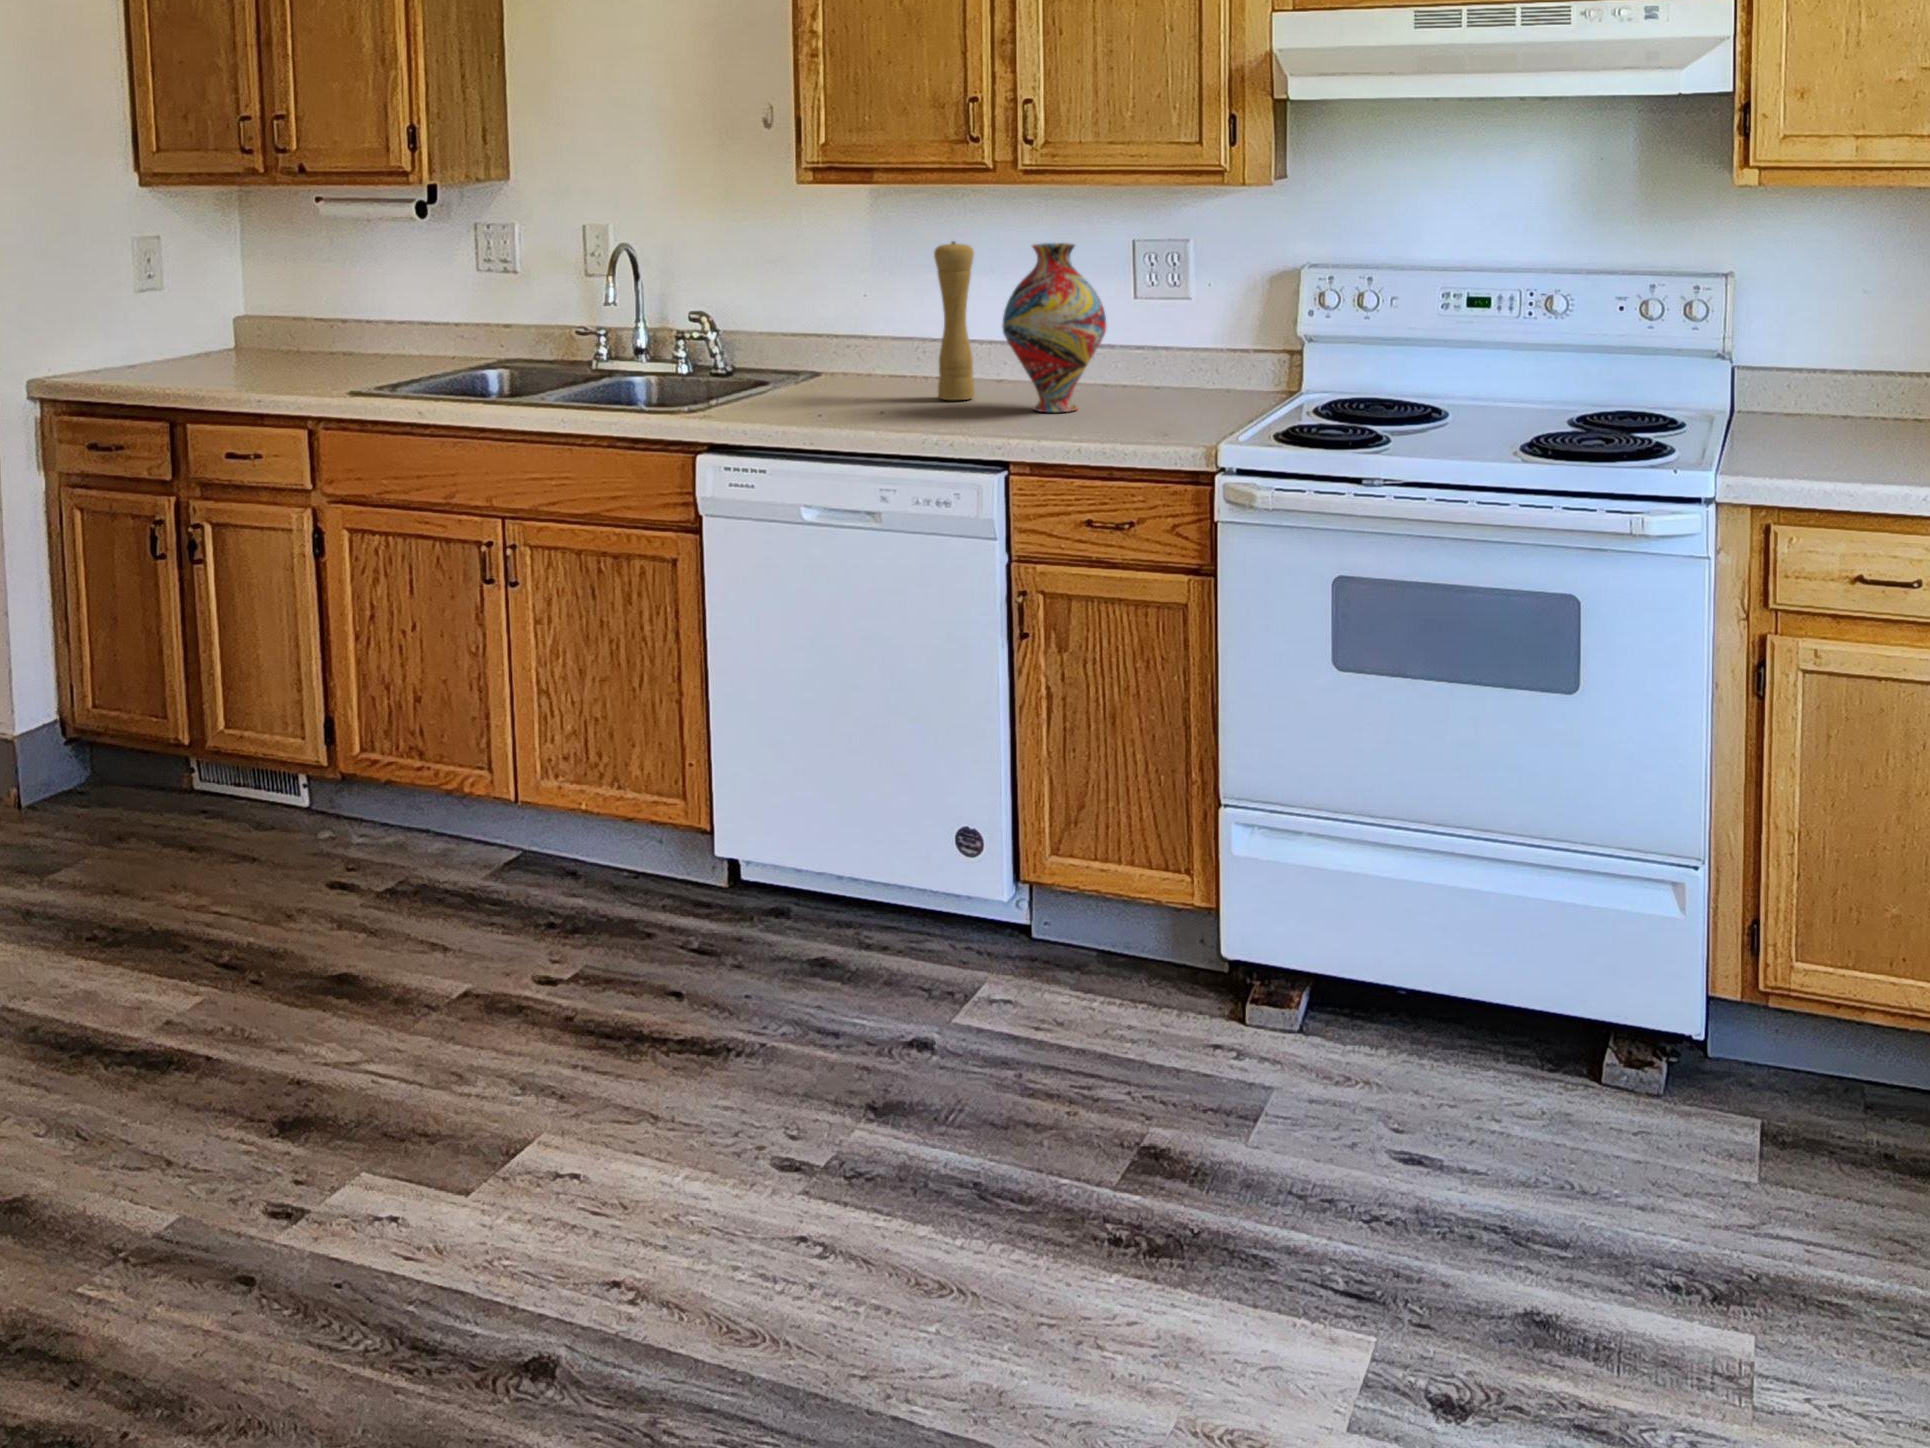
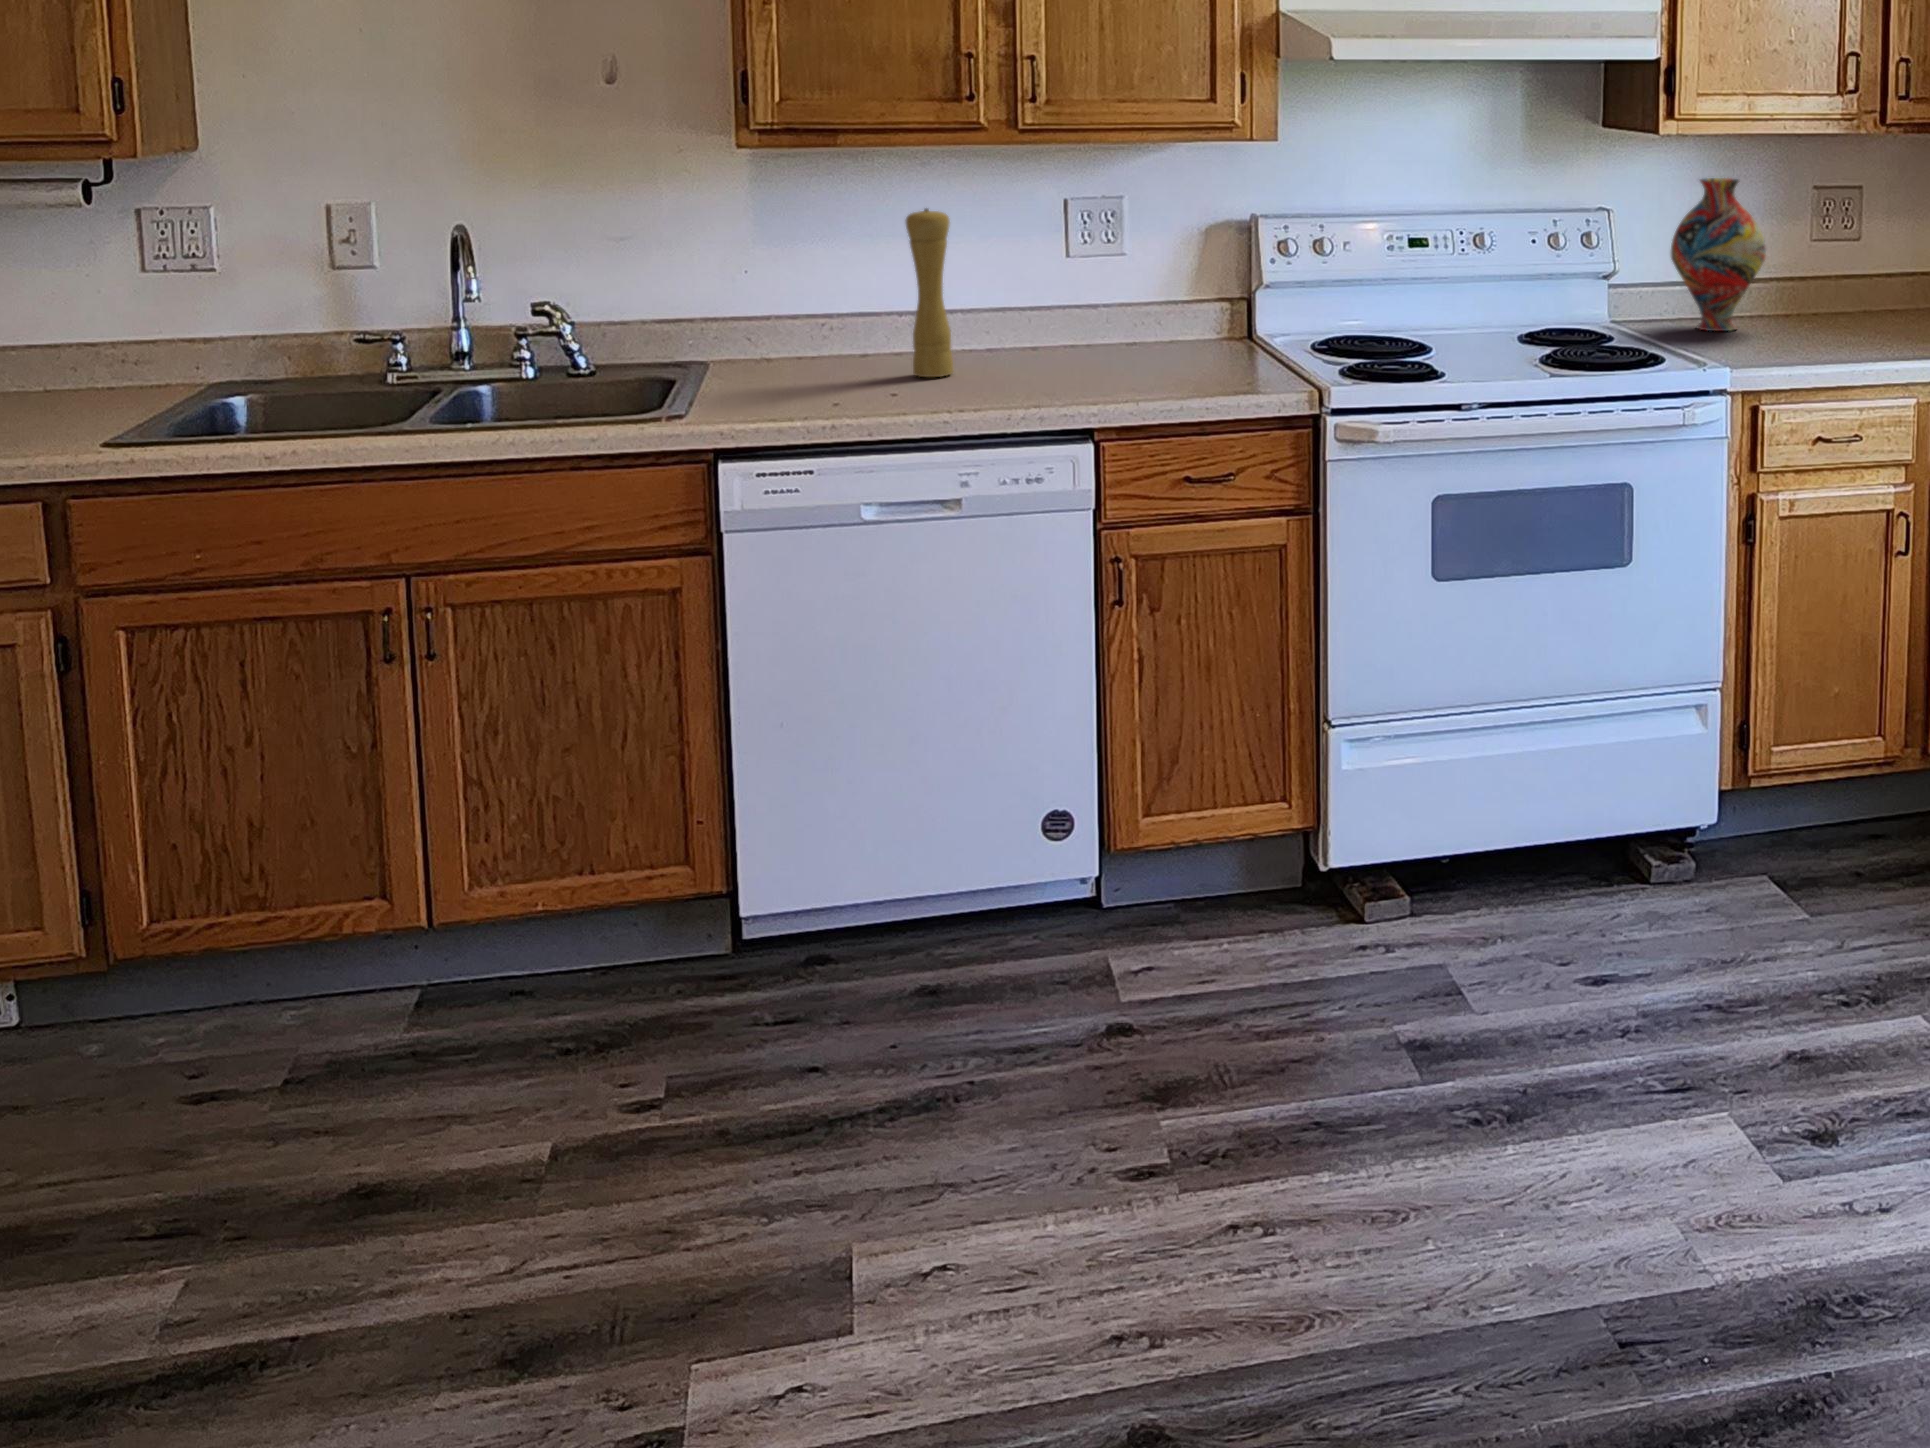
vase: present [1002,243,1106,412] -> present [1671,178,1766,331]

